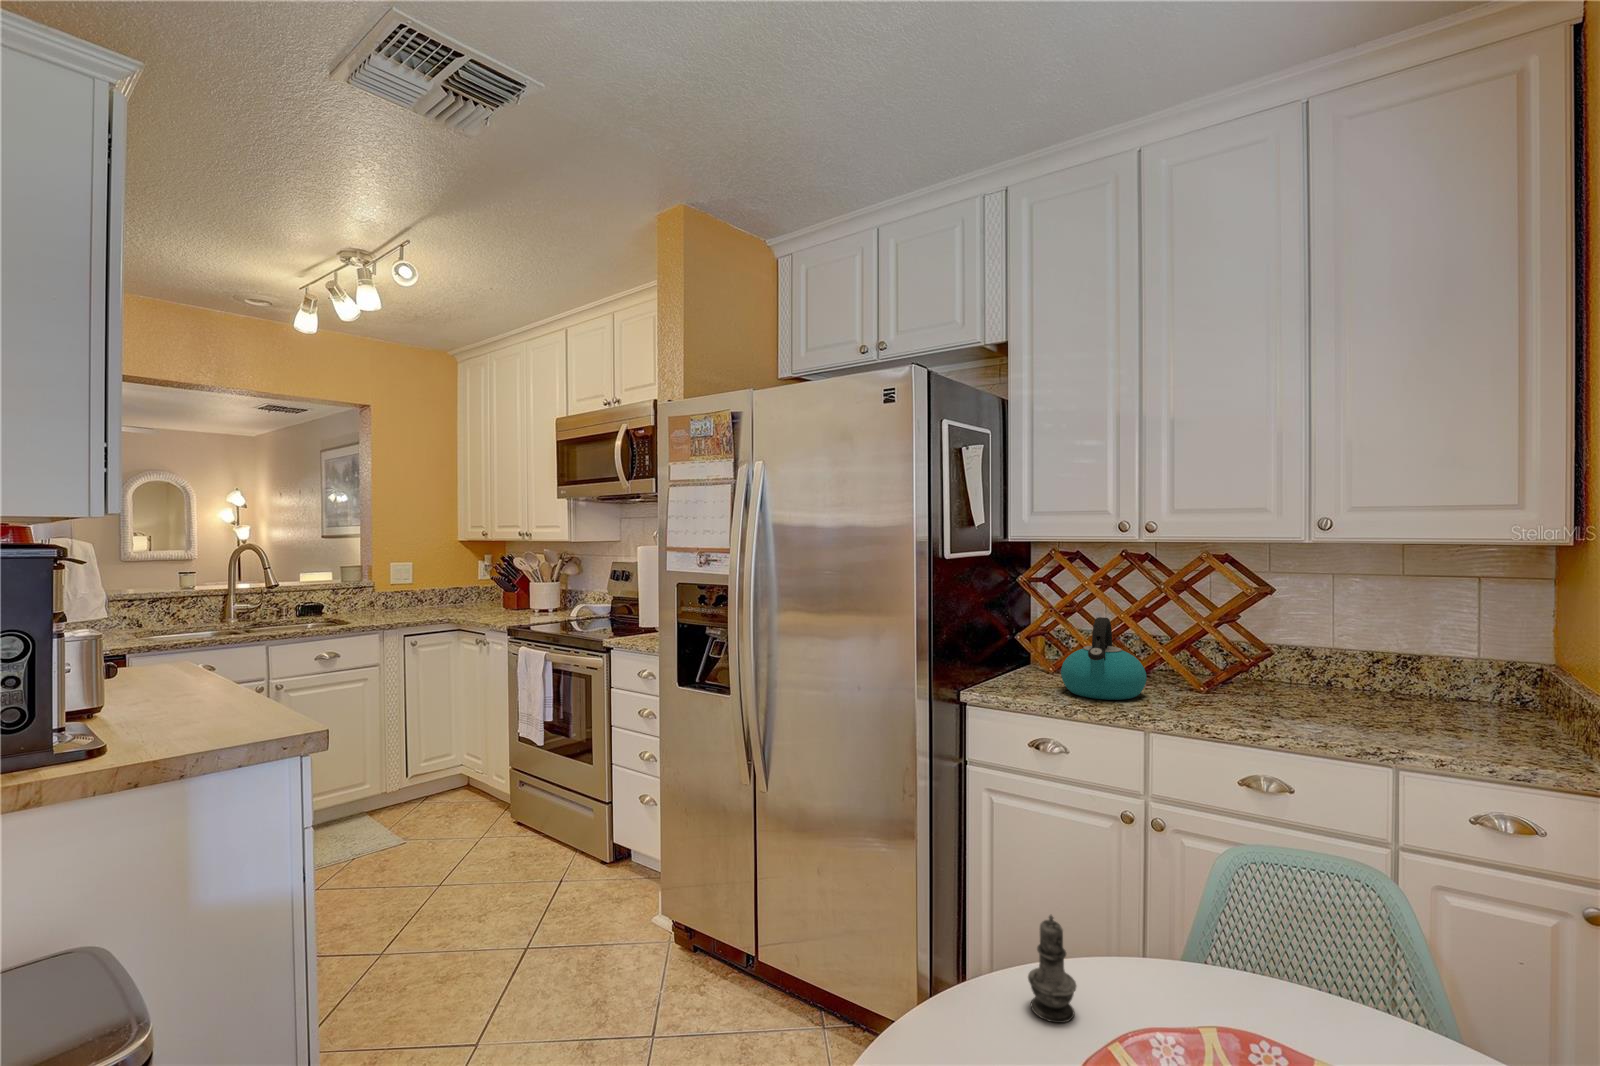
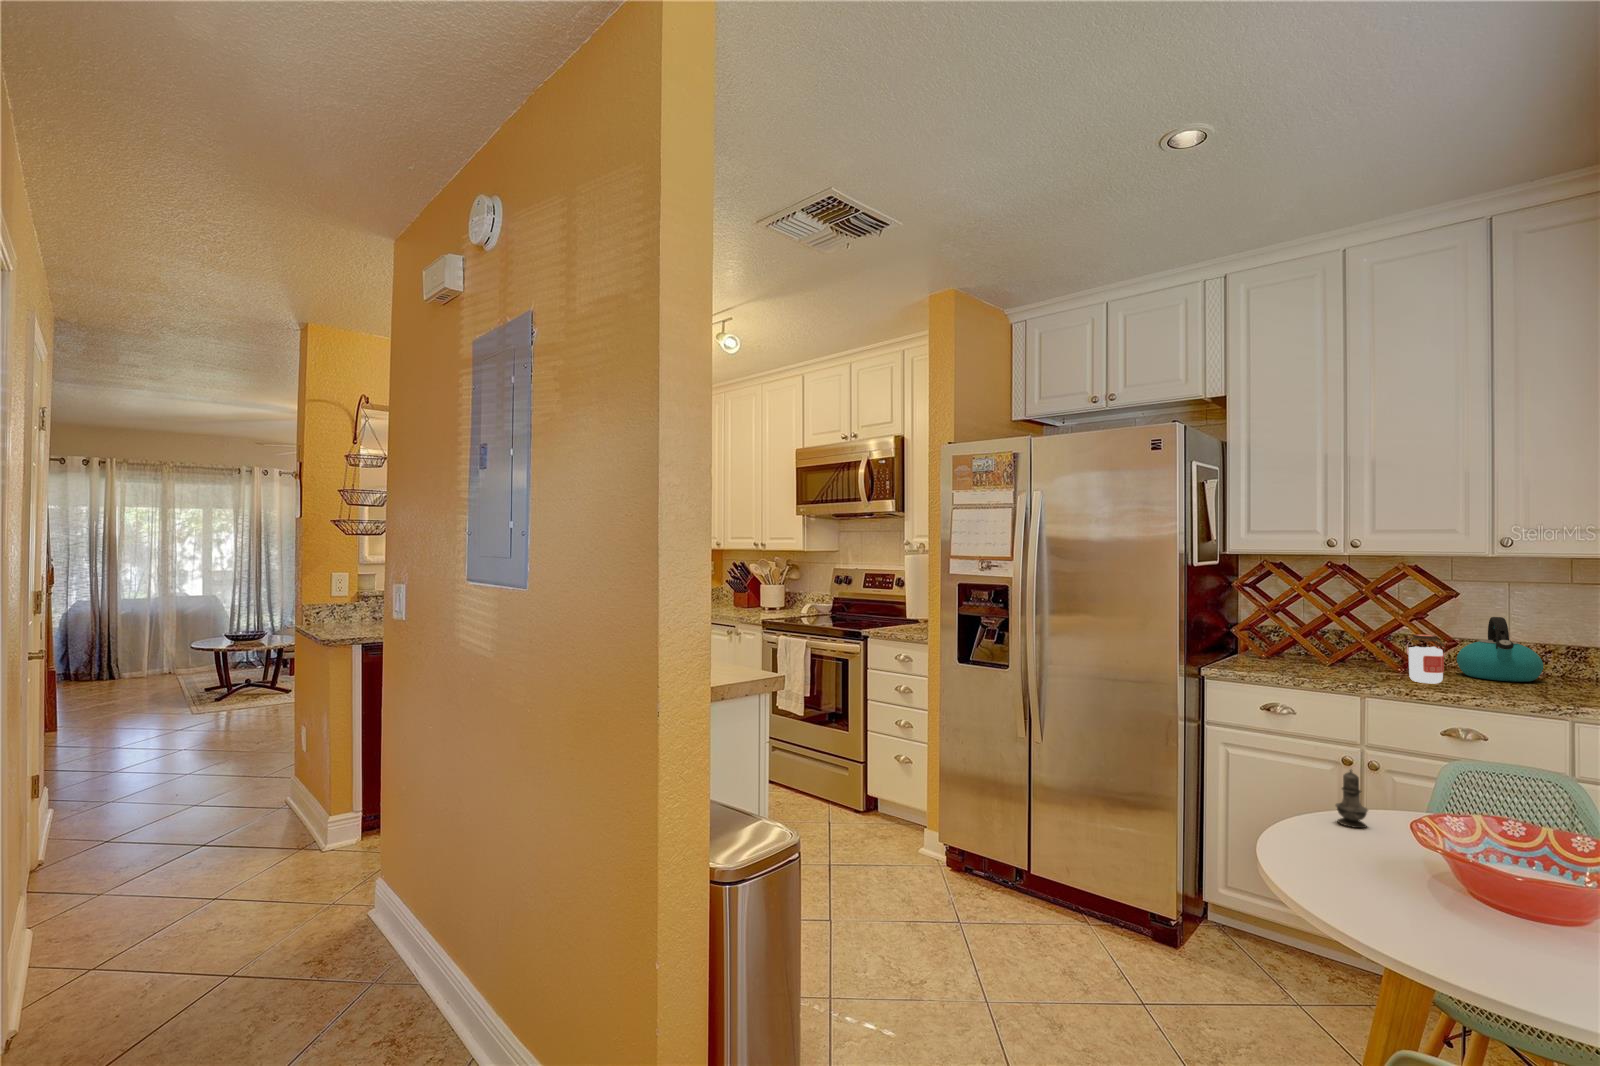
kettle: present [1061,617,1147,700] -> present [1457,617,1543,682]
jar: none [1204,645,1250,713] -> present [1407,634,1445,683]

